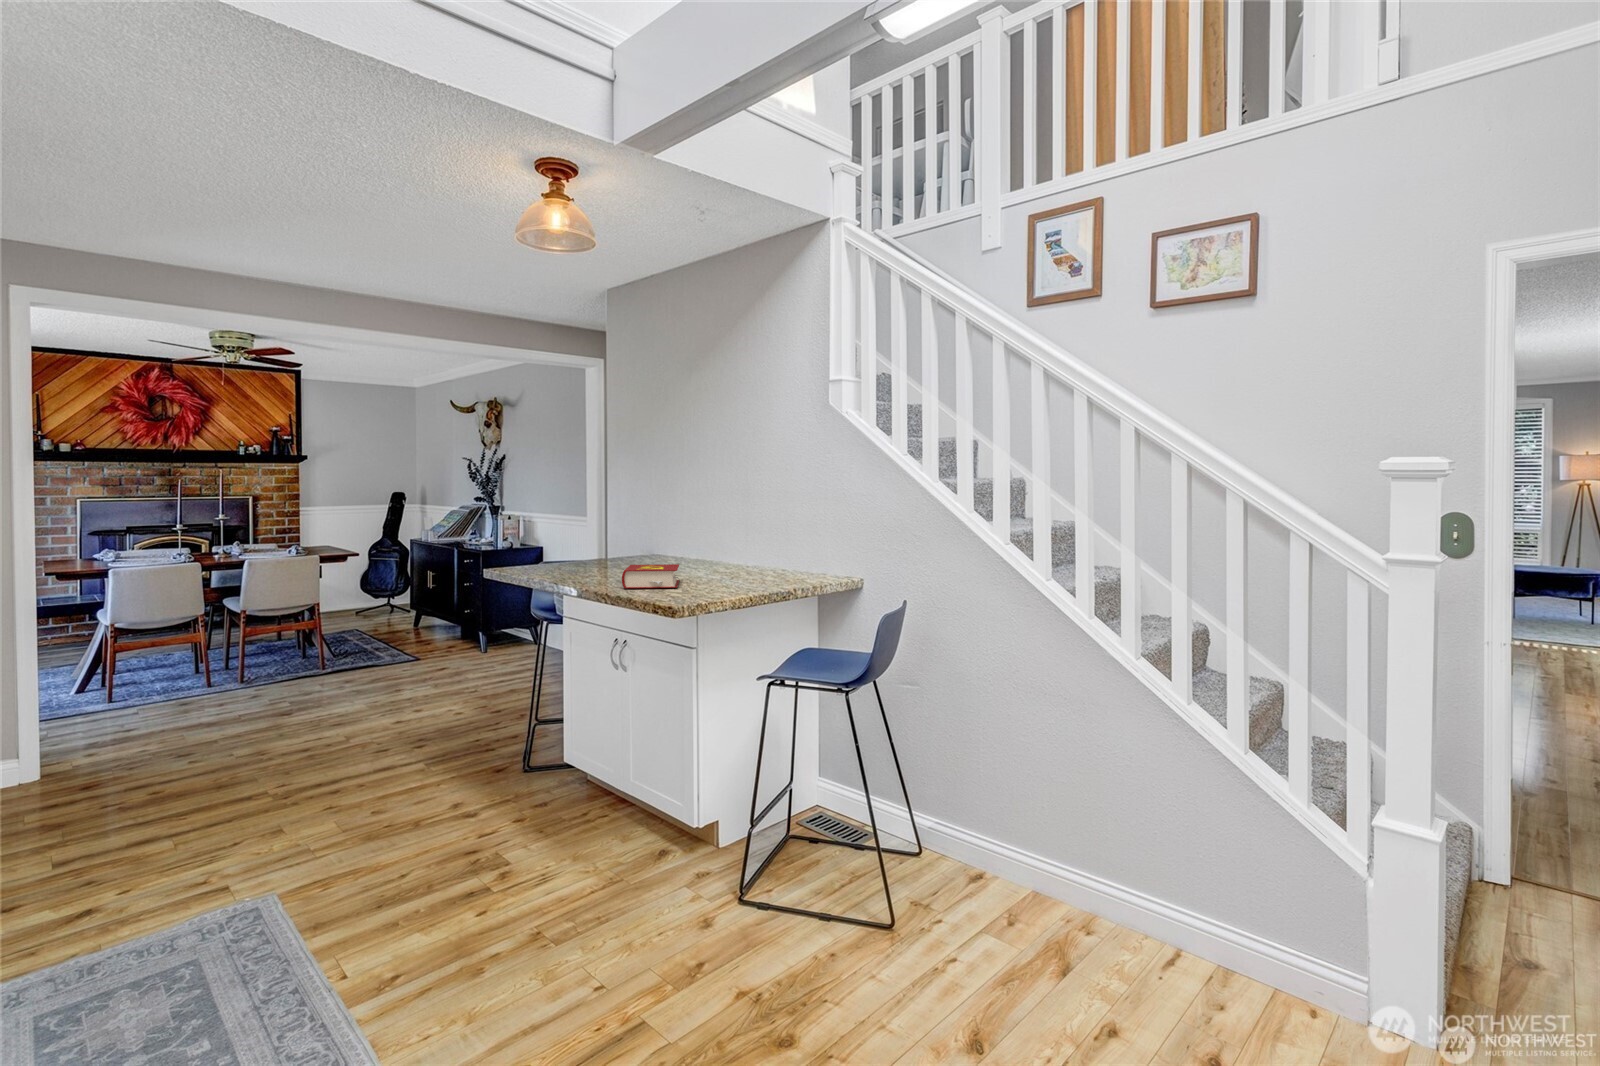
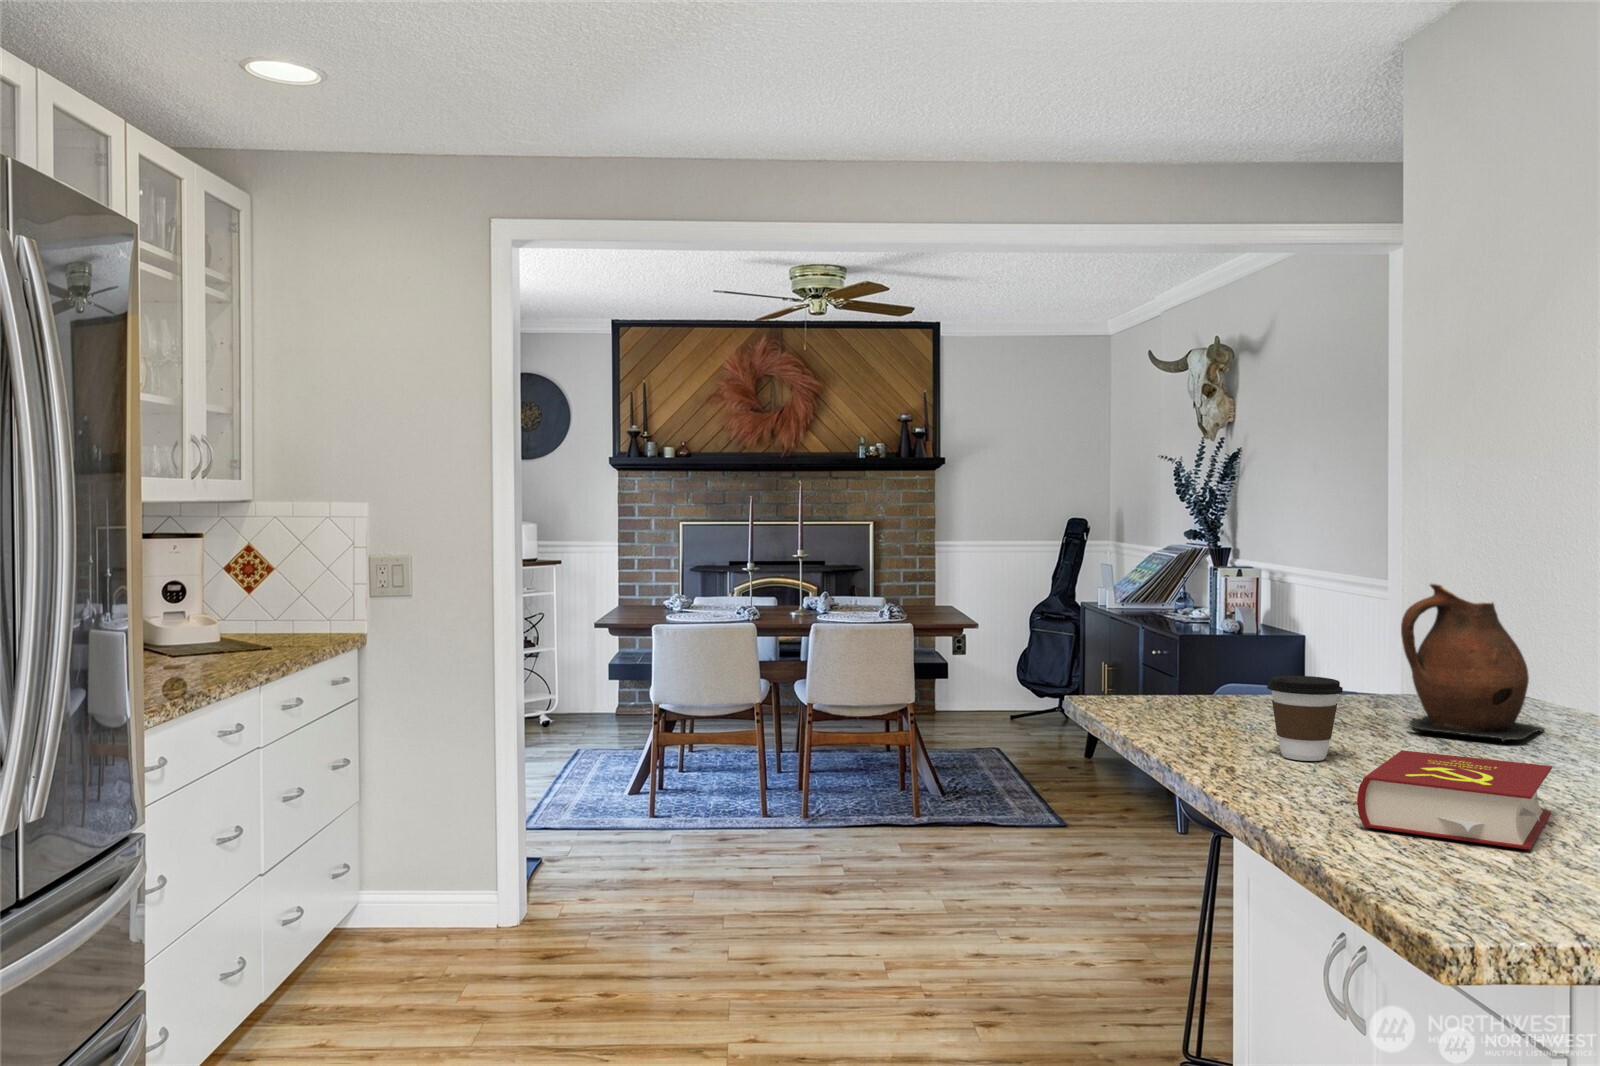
ceramic pitcher: none [618,508,668,566] -> present [1401,584,1545,742]
coffee cup: none [575,544,604,576] -> present [1267,676,1343,761]

